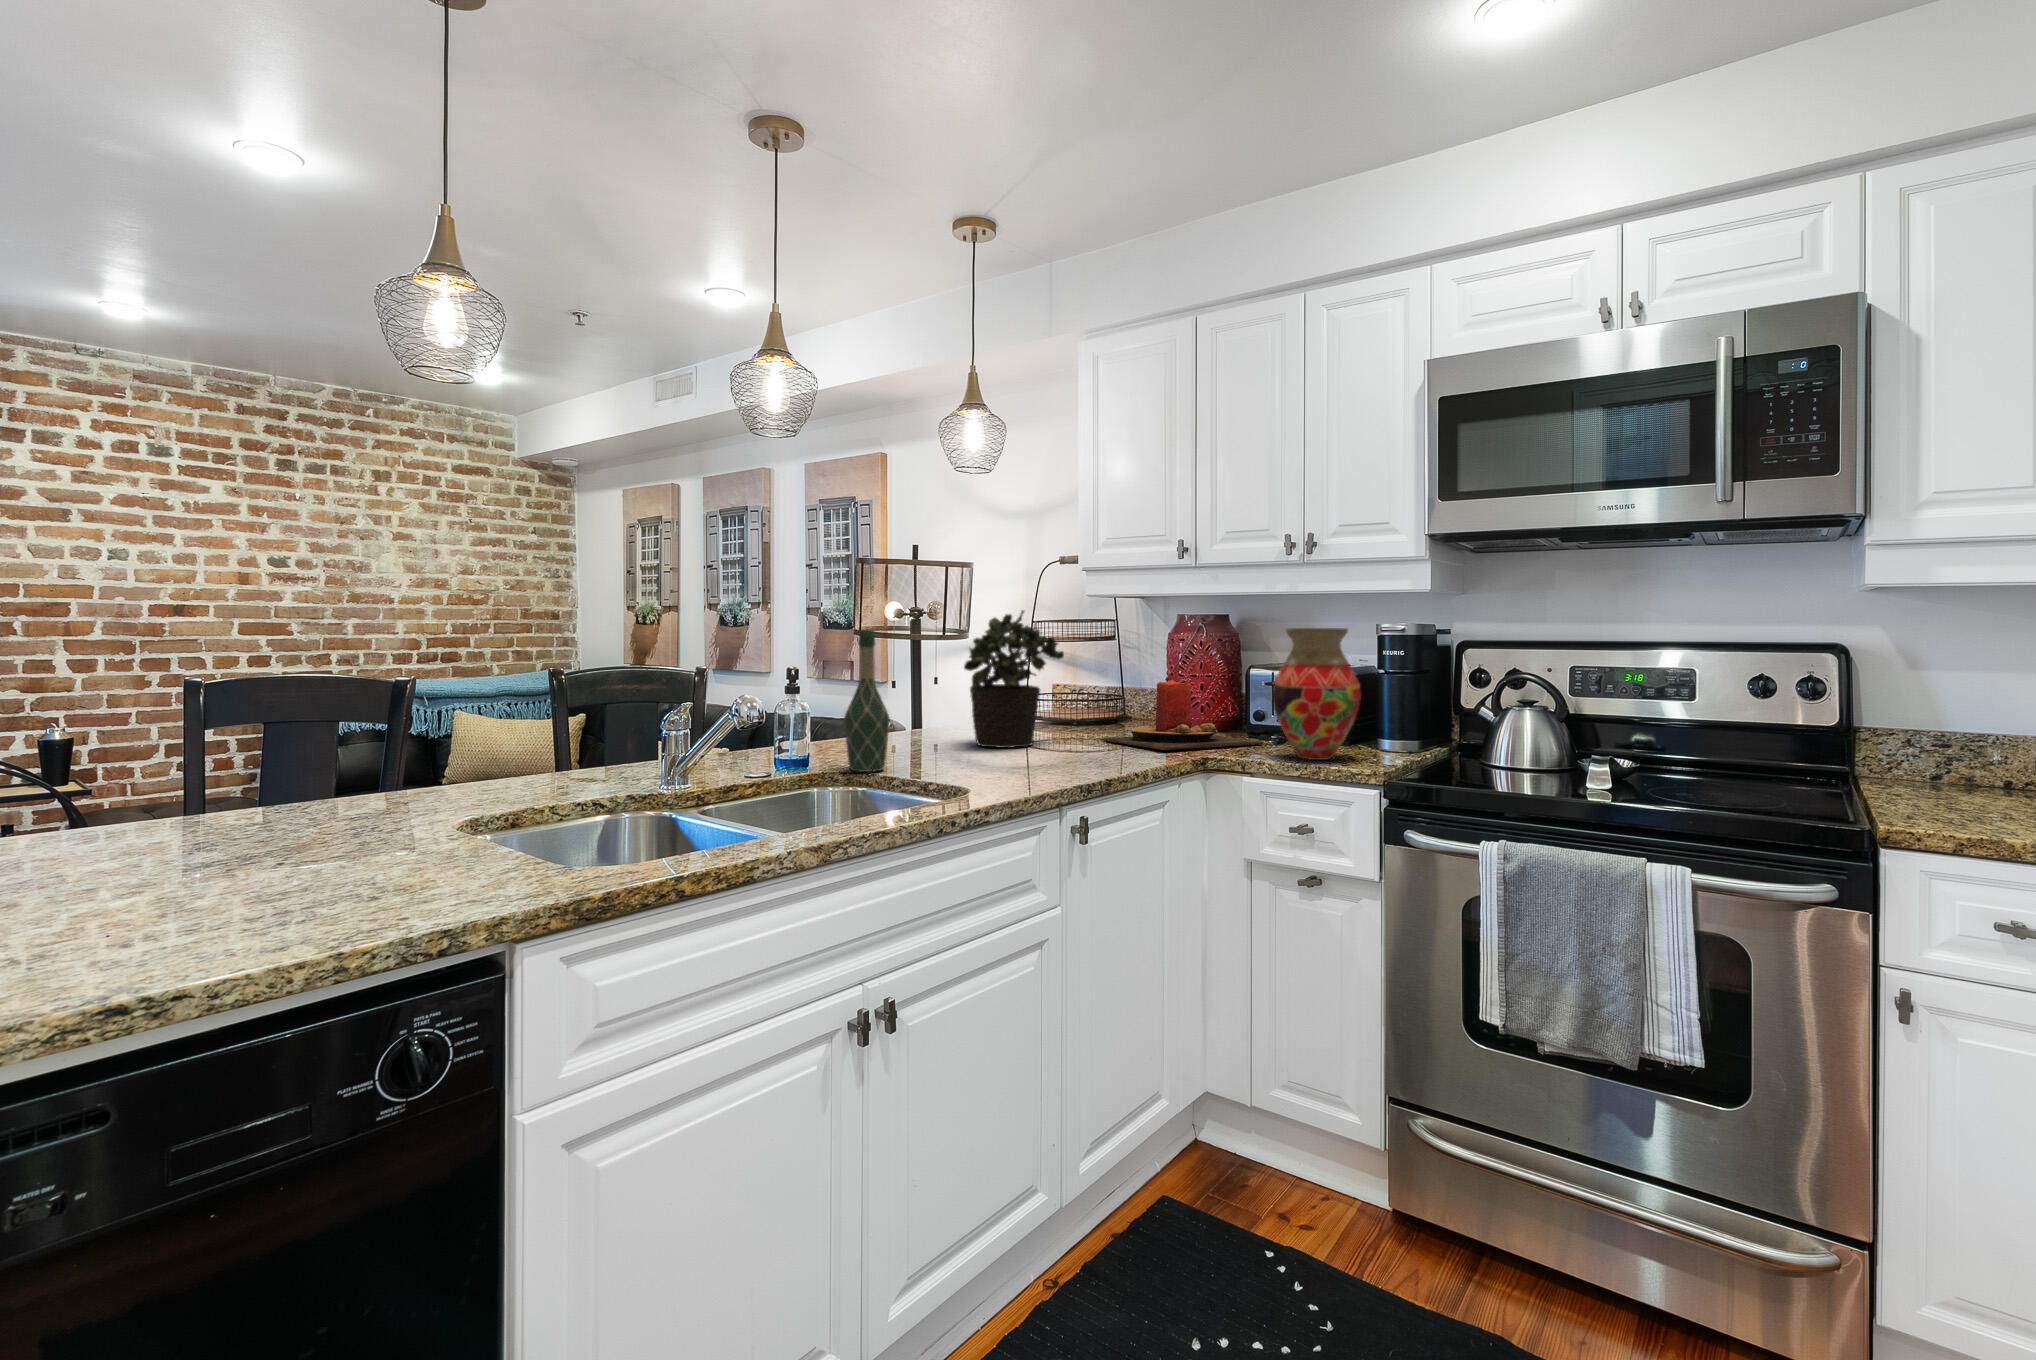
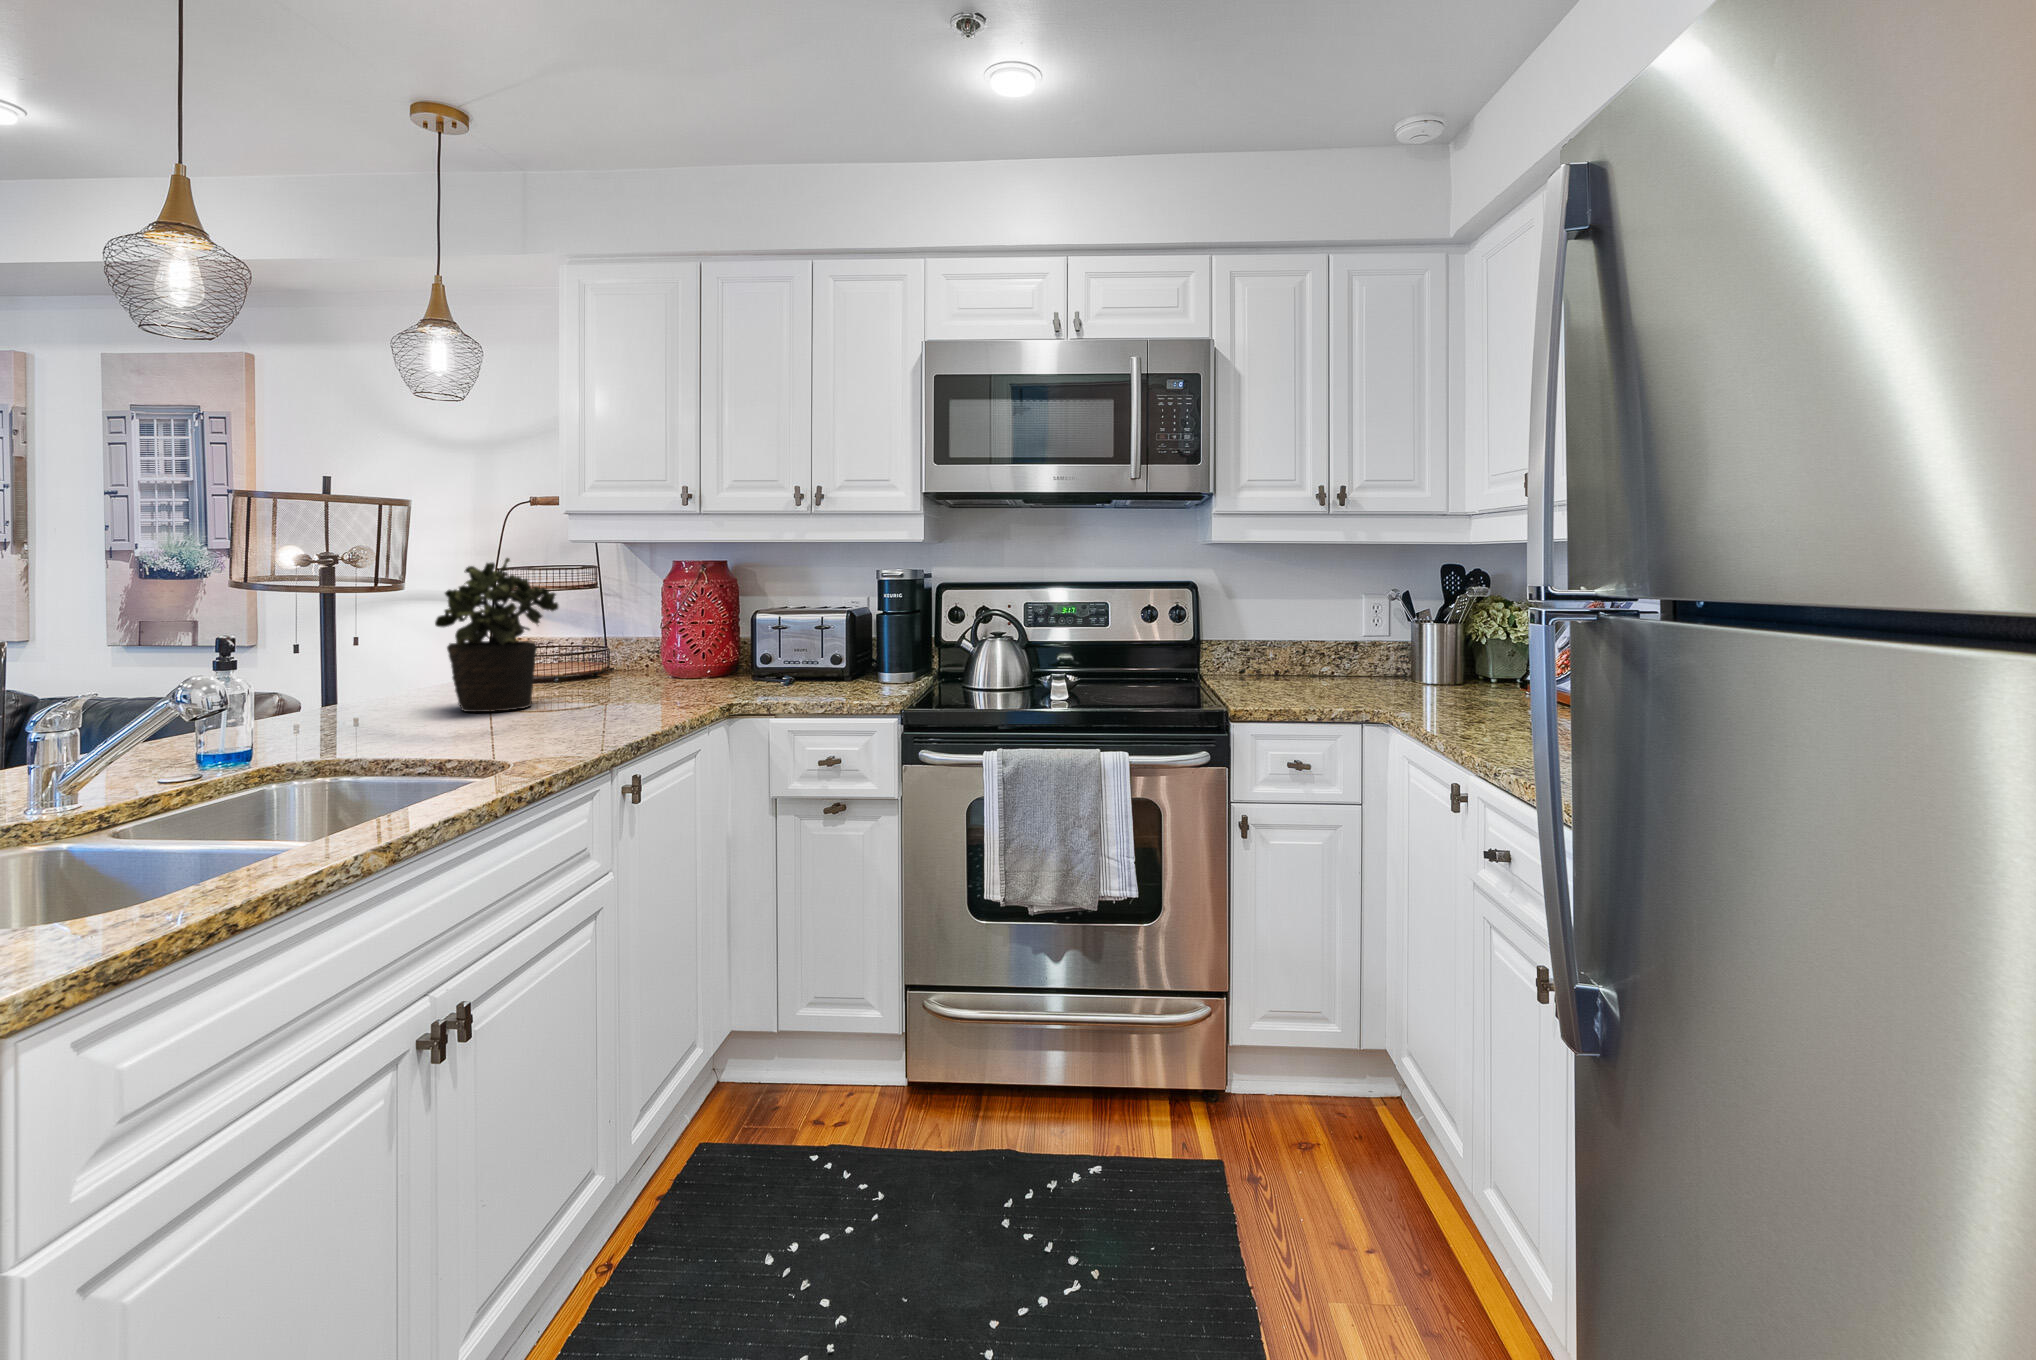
vase: present [1272,628,1361,760] -> none [791,576,871,697]
wine bottle: present [844,630,890,772] -> none [306,584,373,755]
candle: present [1101,680,1264,750] -> none [606,629,775,699]

